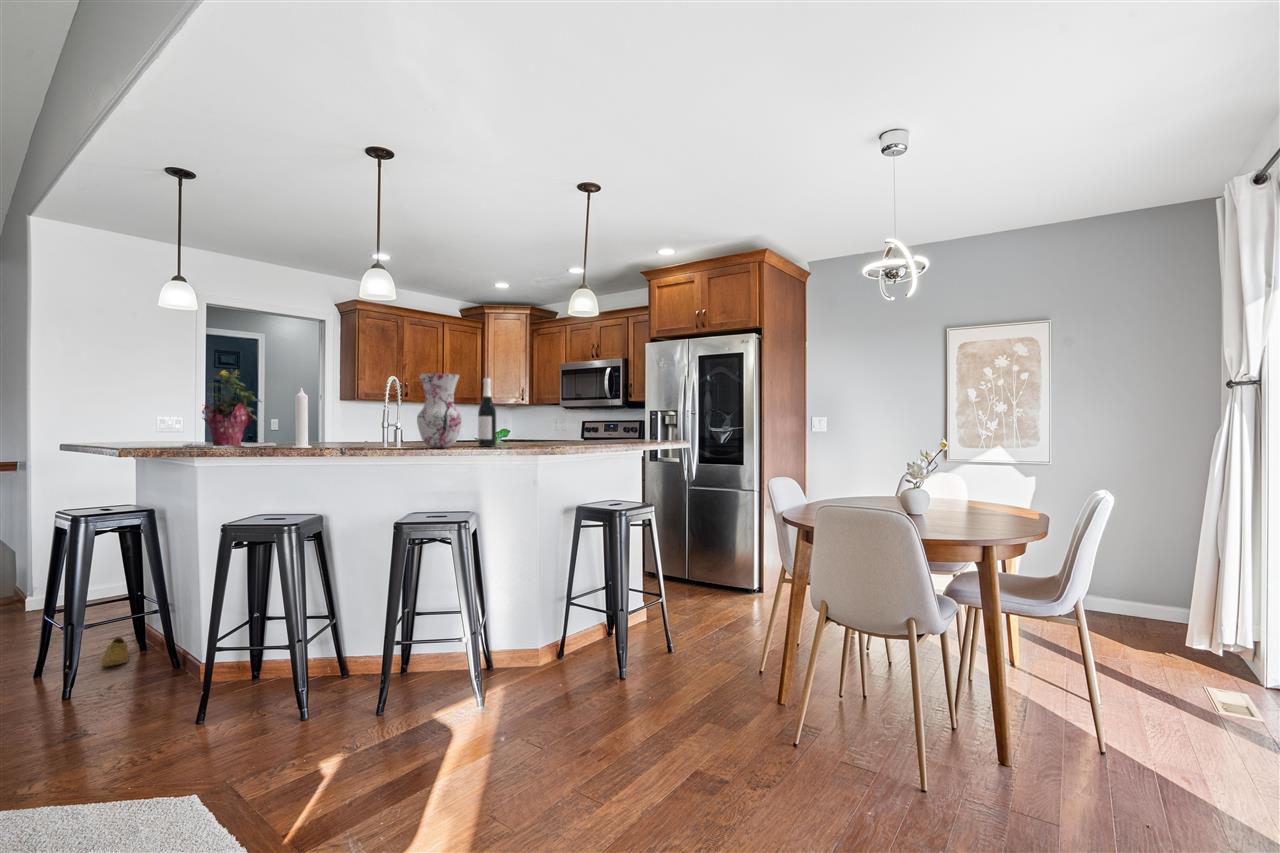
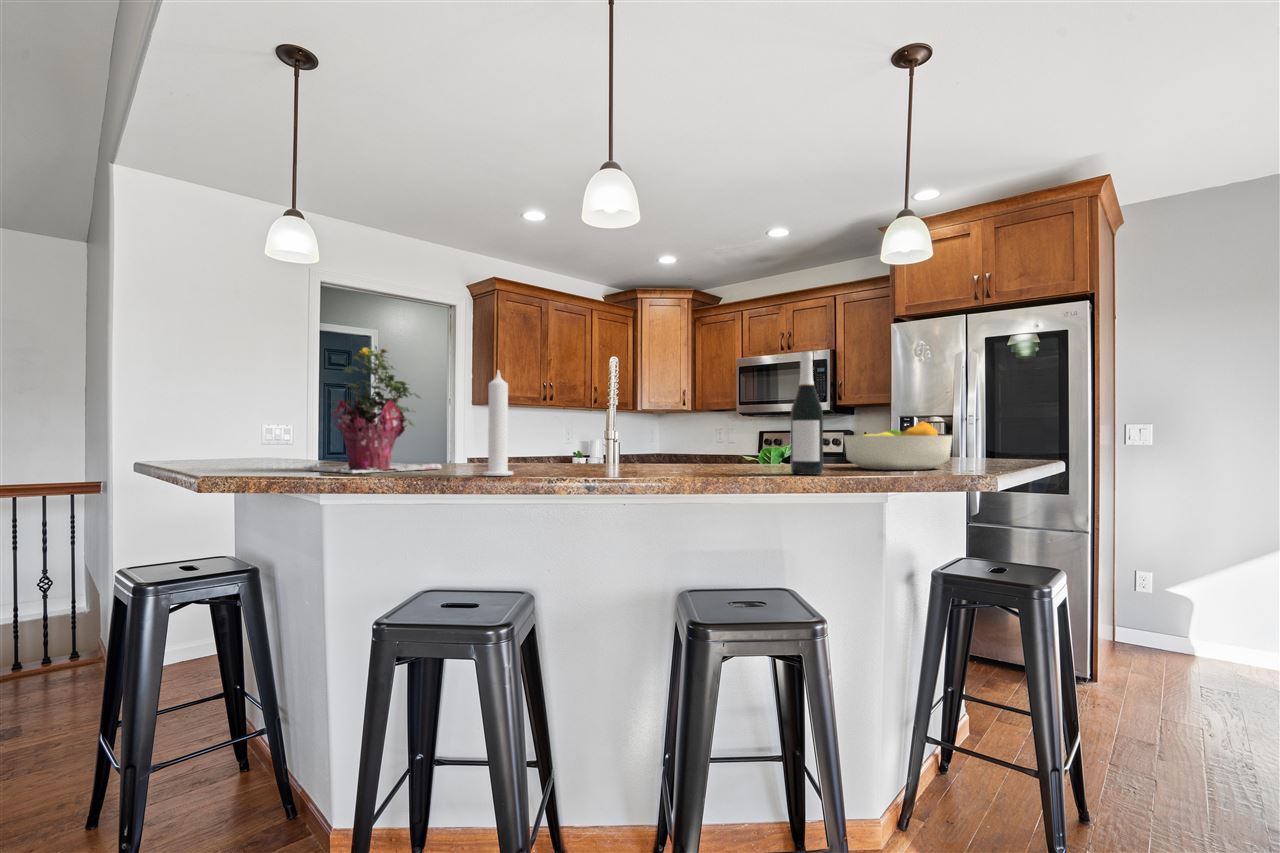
vase: present [417,373,462,448] -> none [705,338,784,477]
fruit bowl: none [532,416,595,444] -> present [844,421,952,470]
shoe: present [101,637,129,667] -> none [180,754,222,814]

